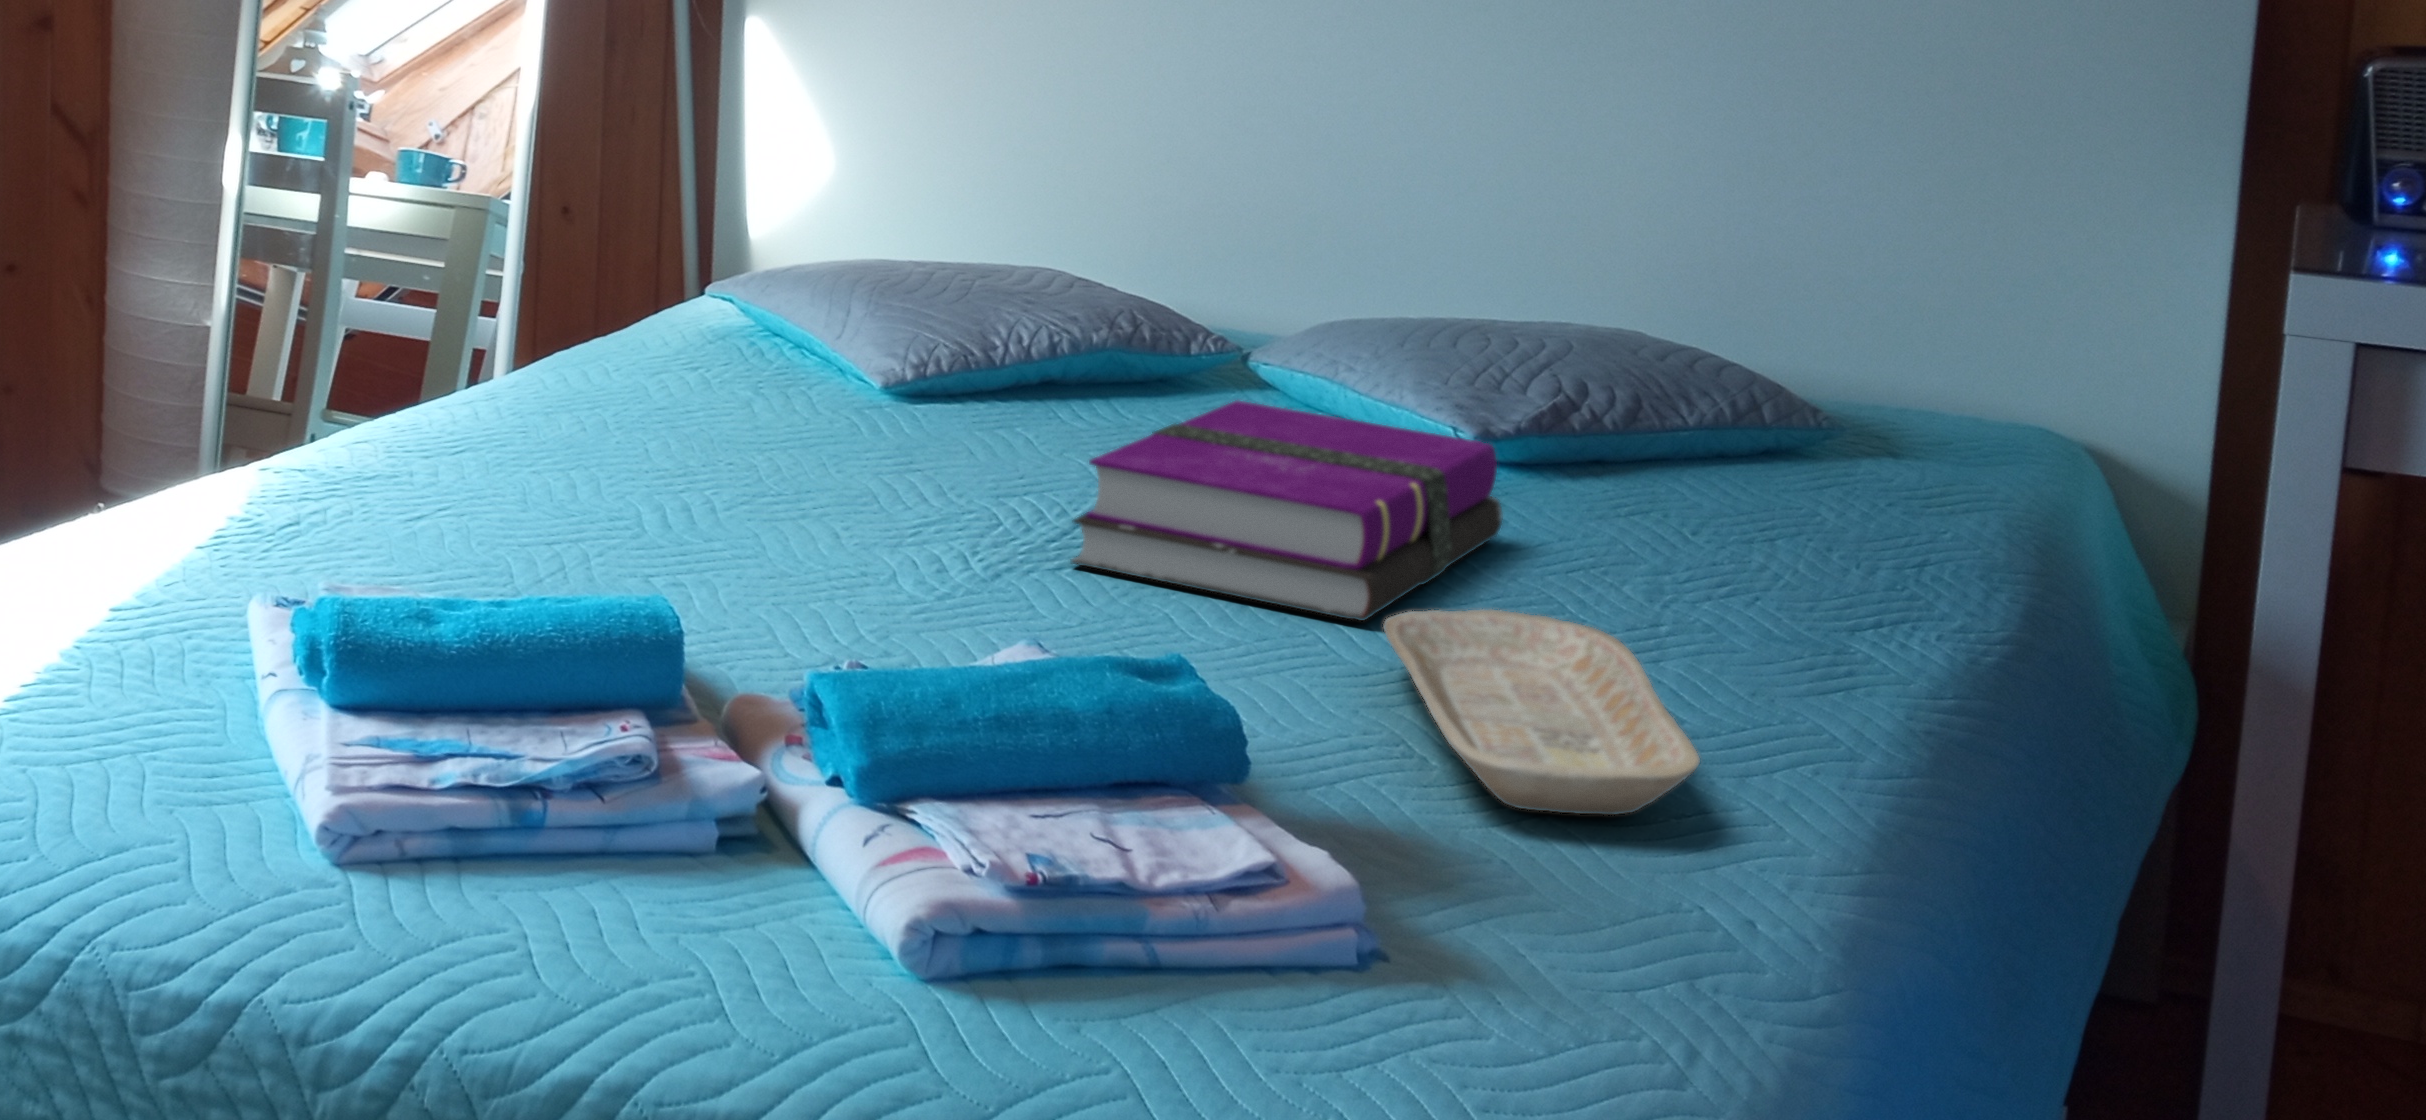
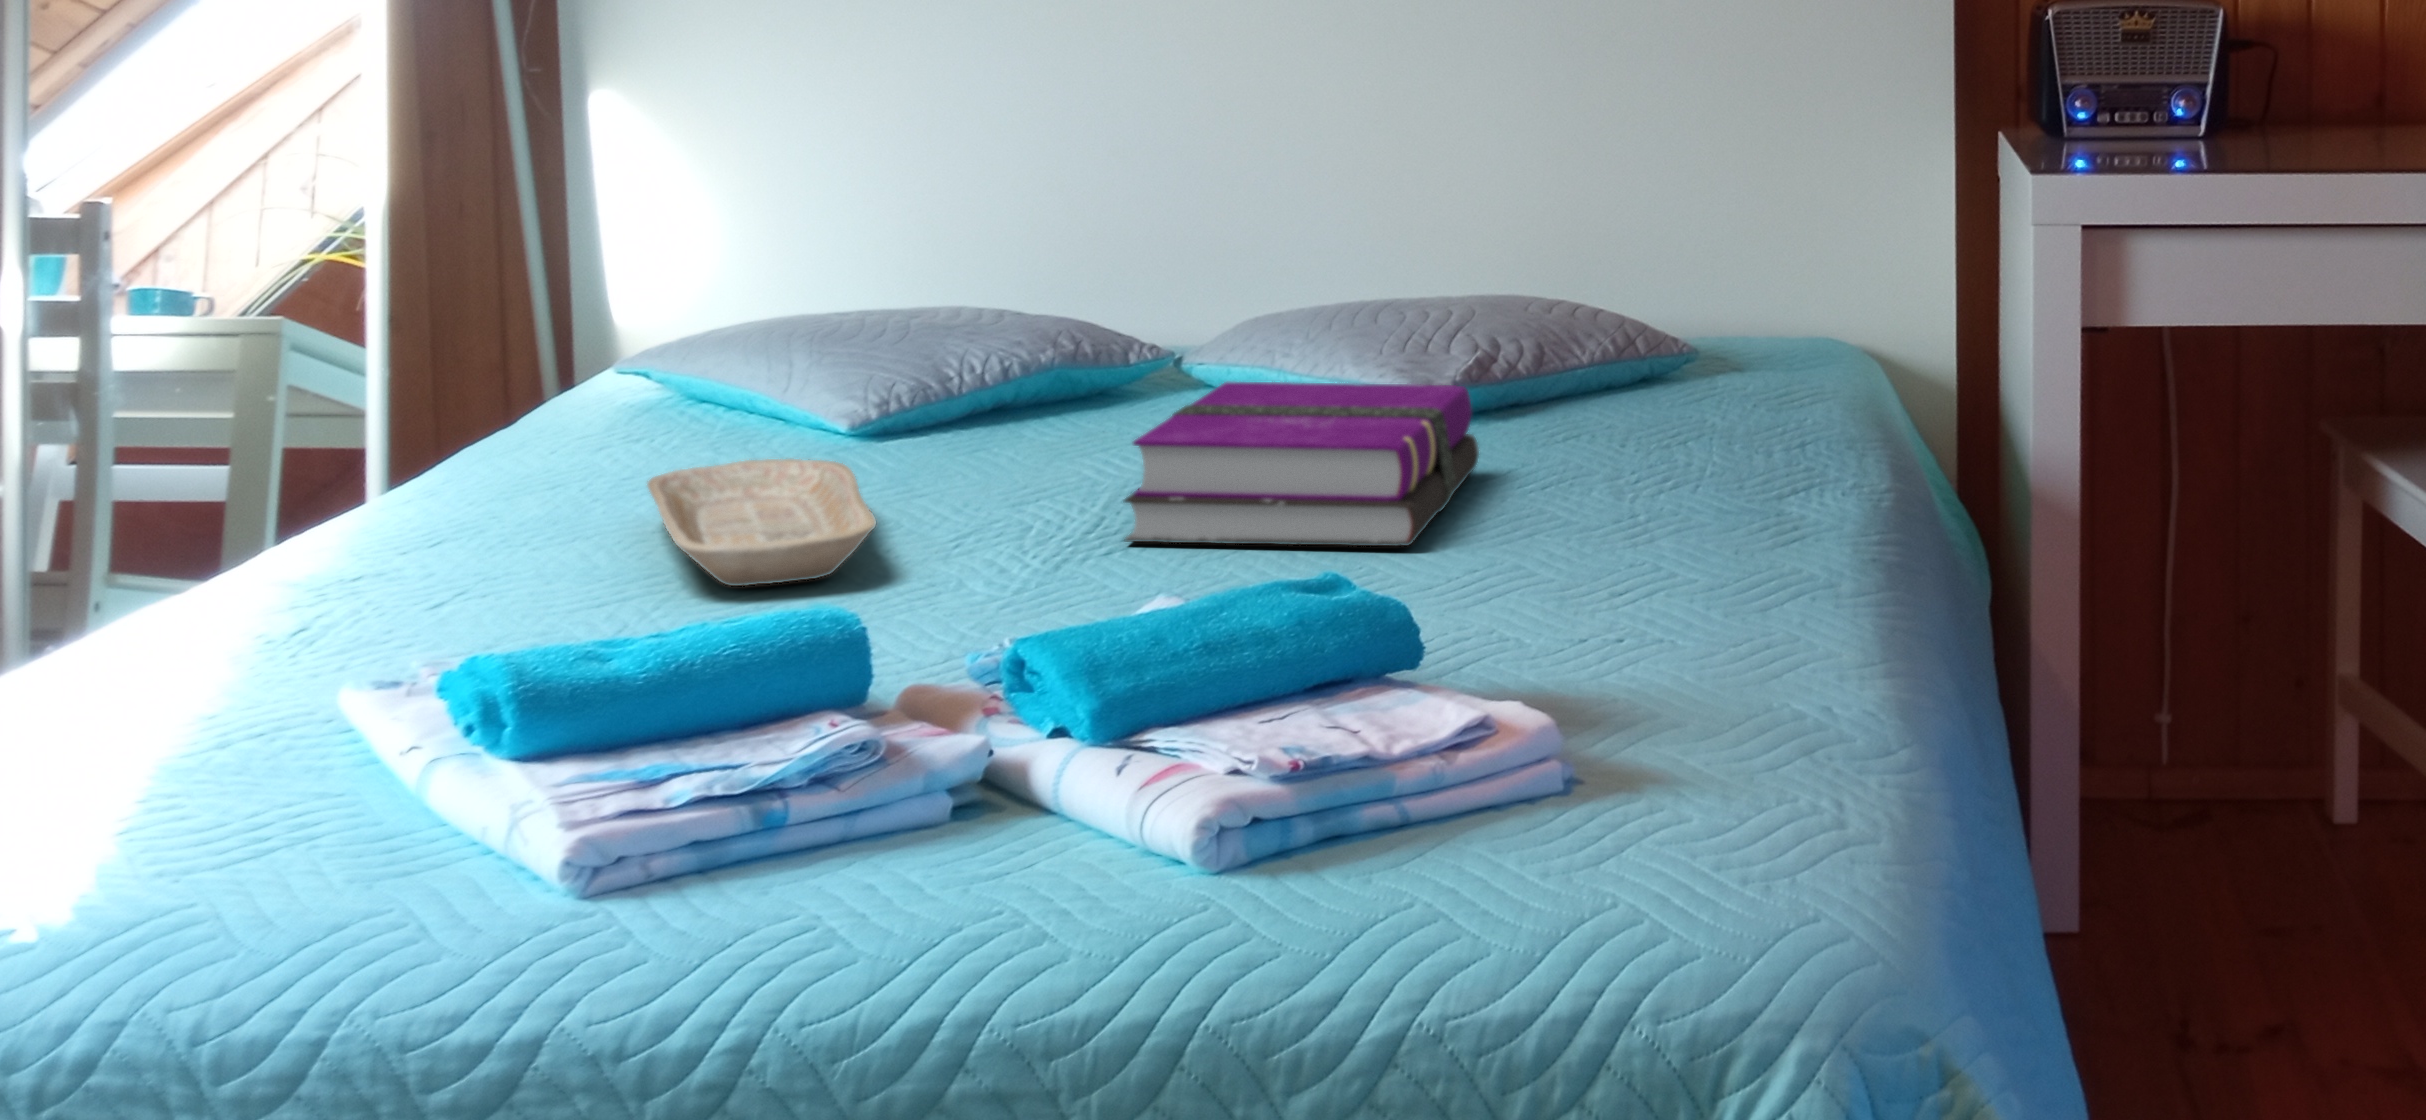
tray: present [1383,610,1700,815] -> present [647,459,876,586]

